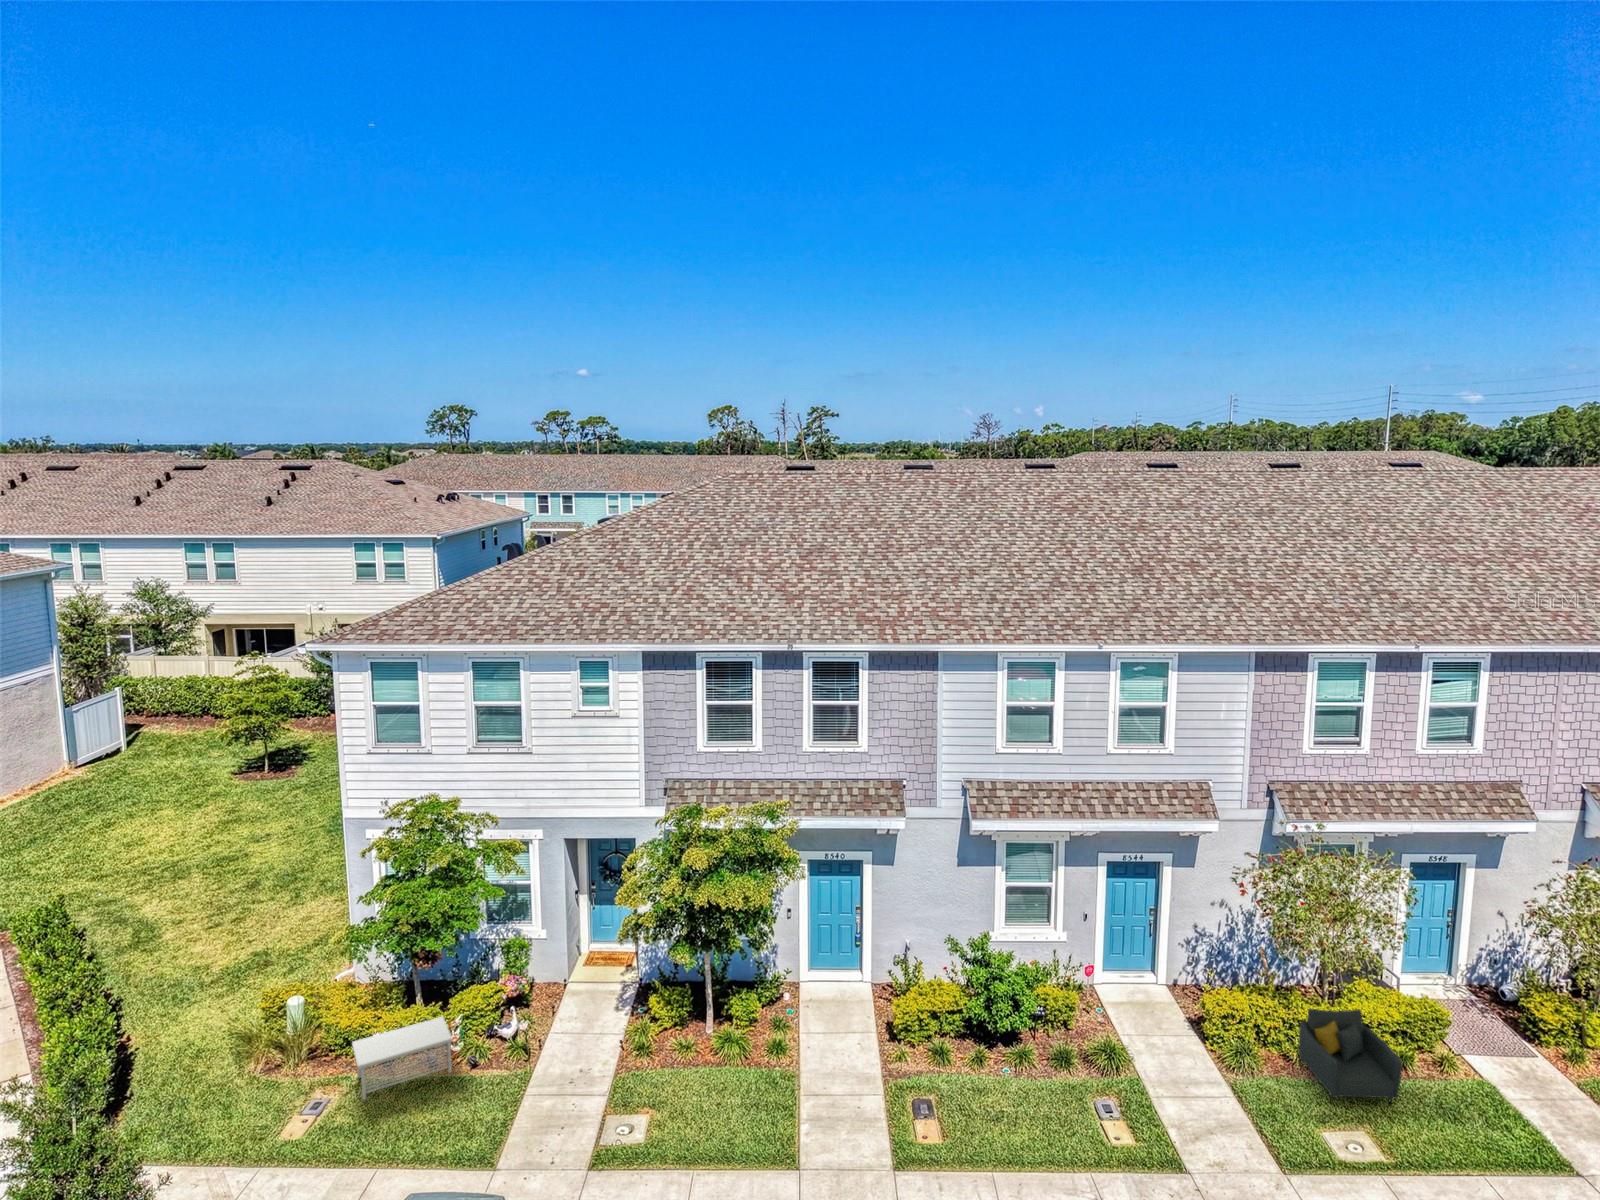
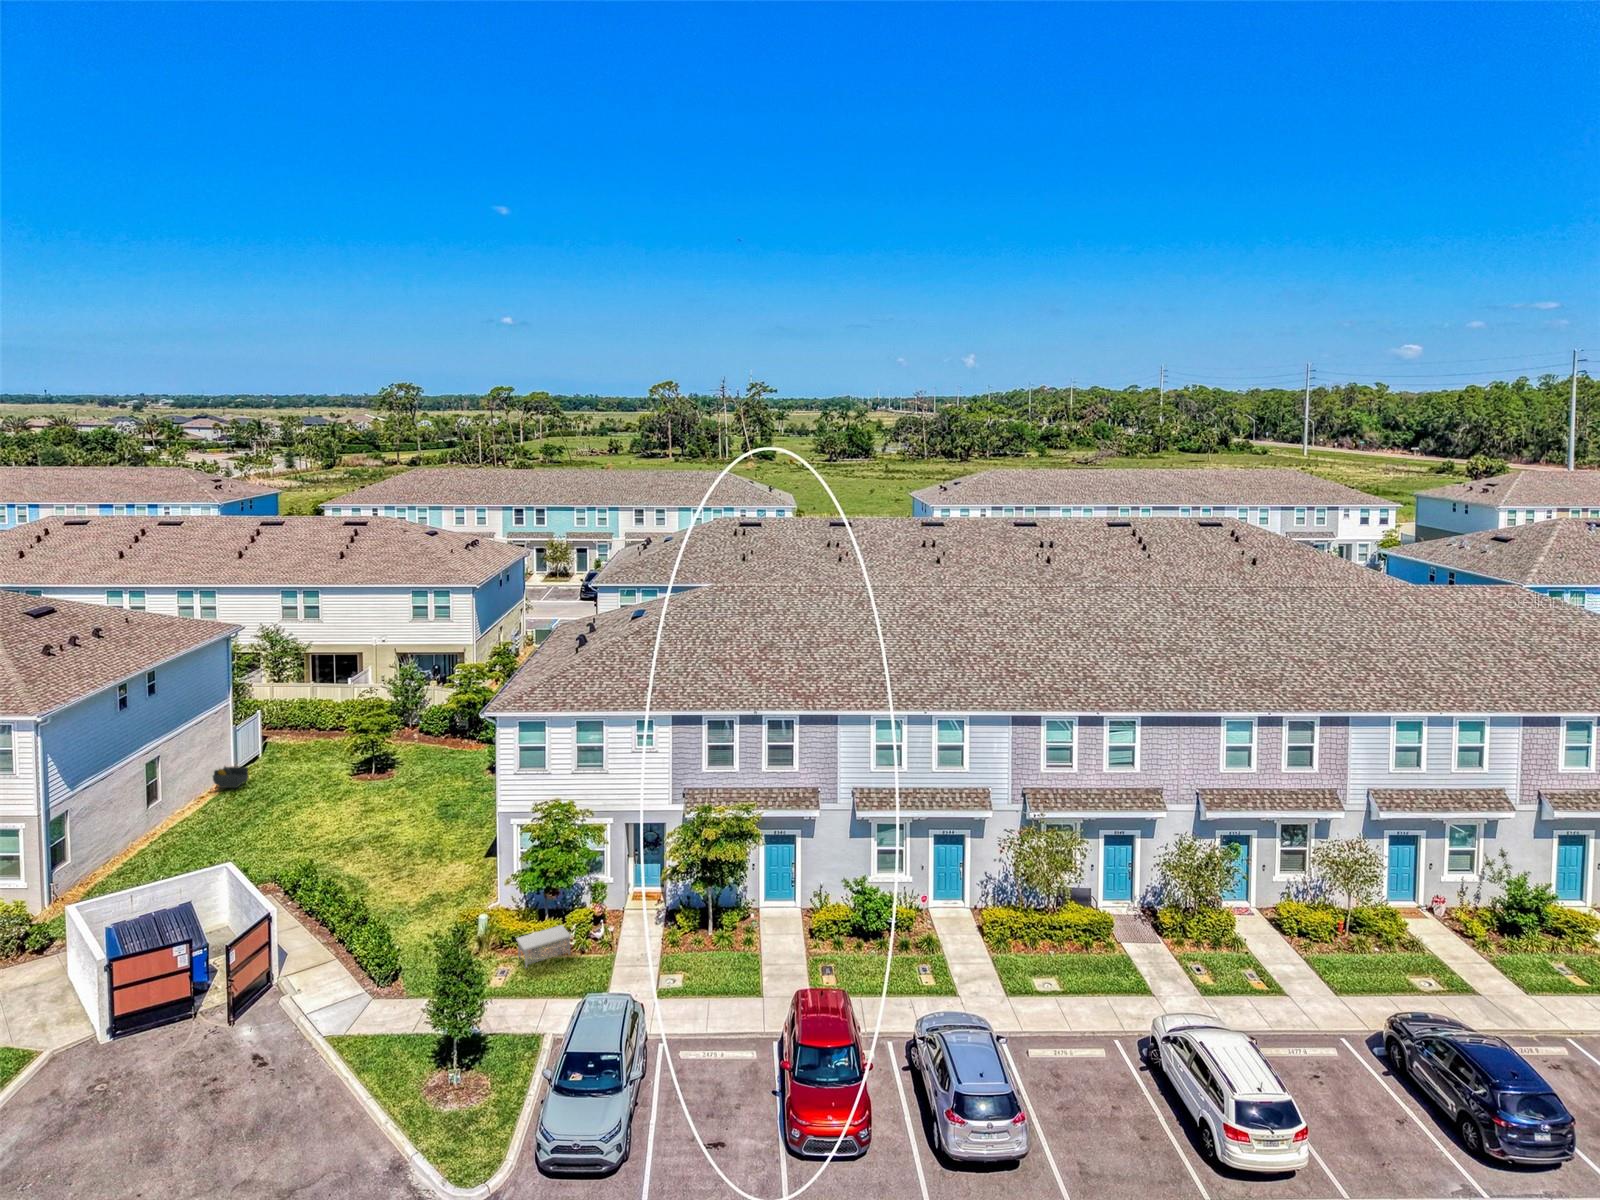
armchair: present [1299,1008,1402,1104] -> present [212,766,248,789]

